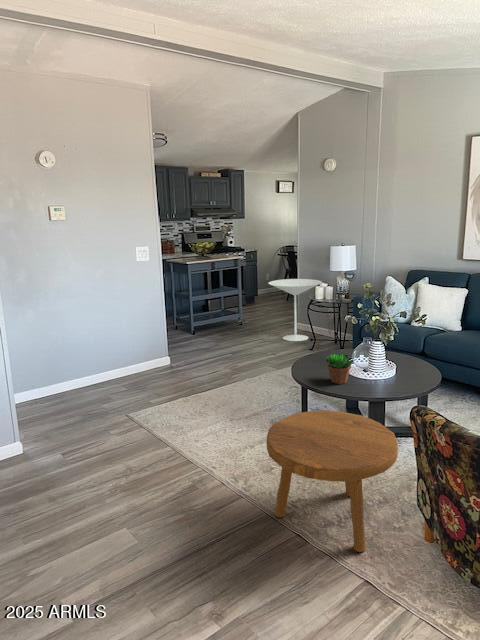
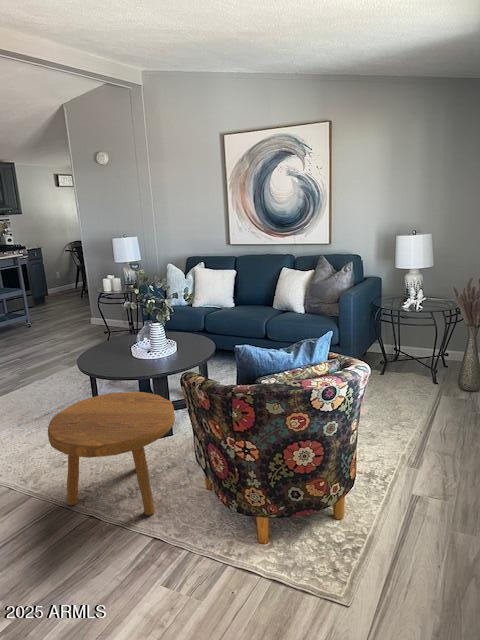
side table: present [268,279,322,341] -> none [52,273,109,337]
succulent plant: present [325,353,354,384] -> none [106,338,136,368]

